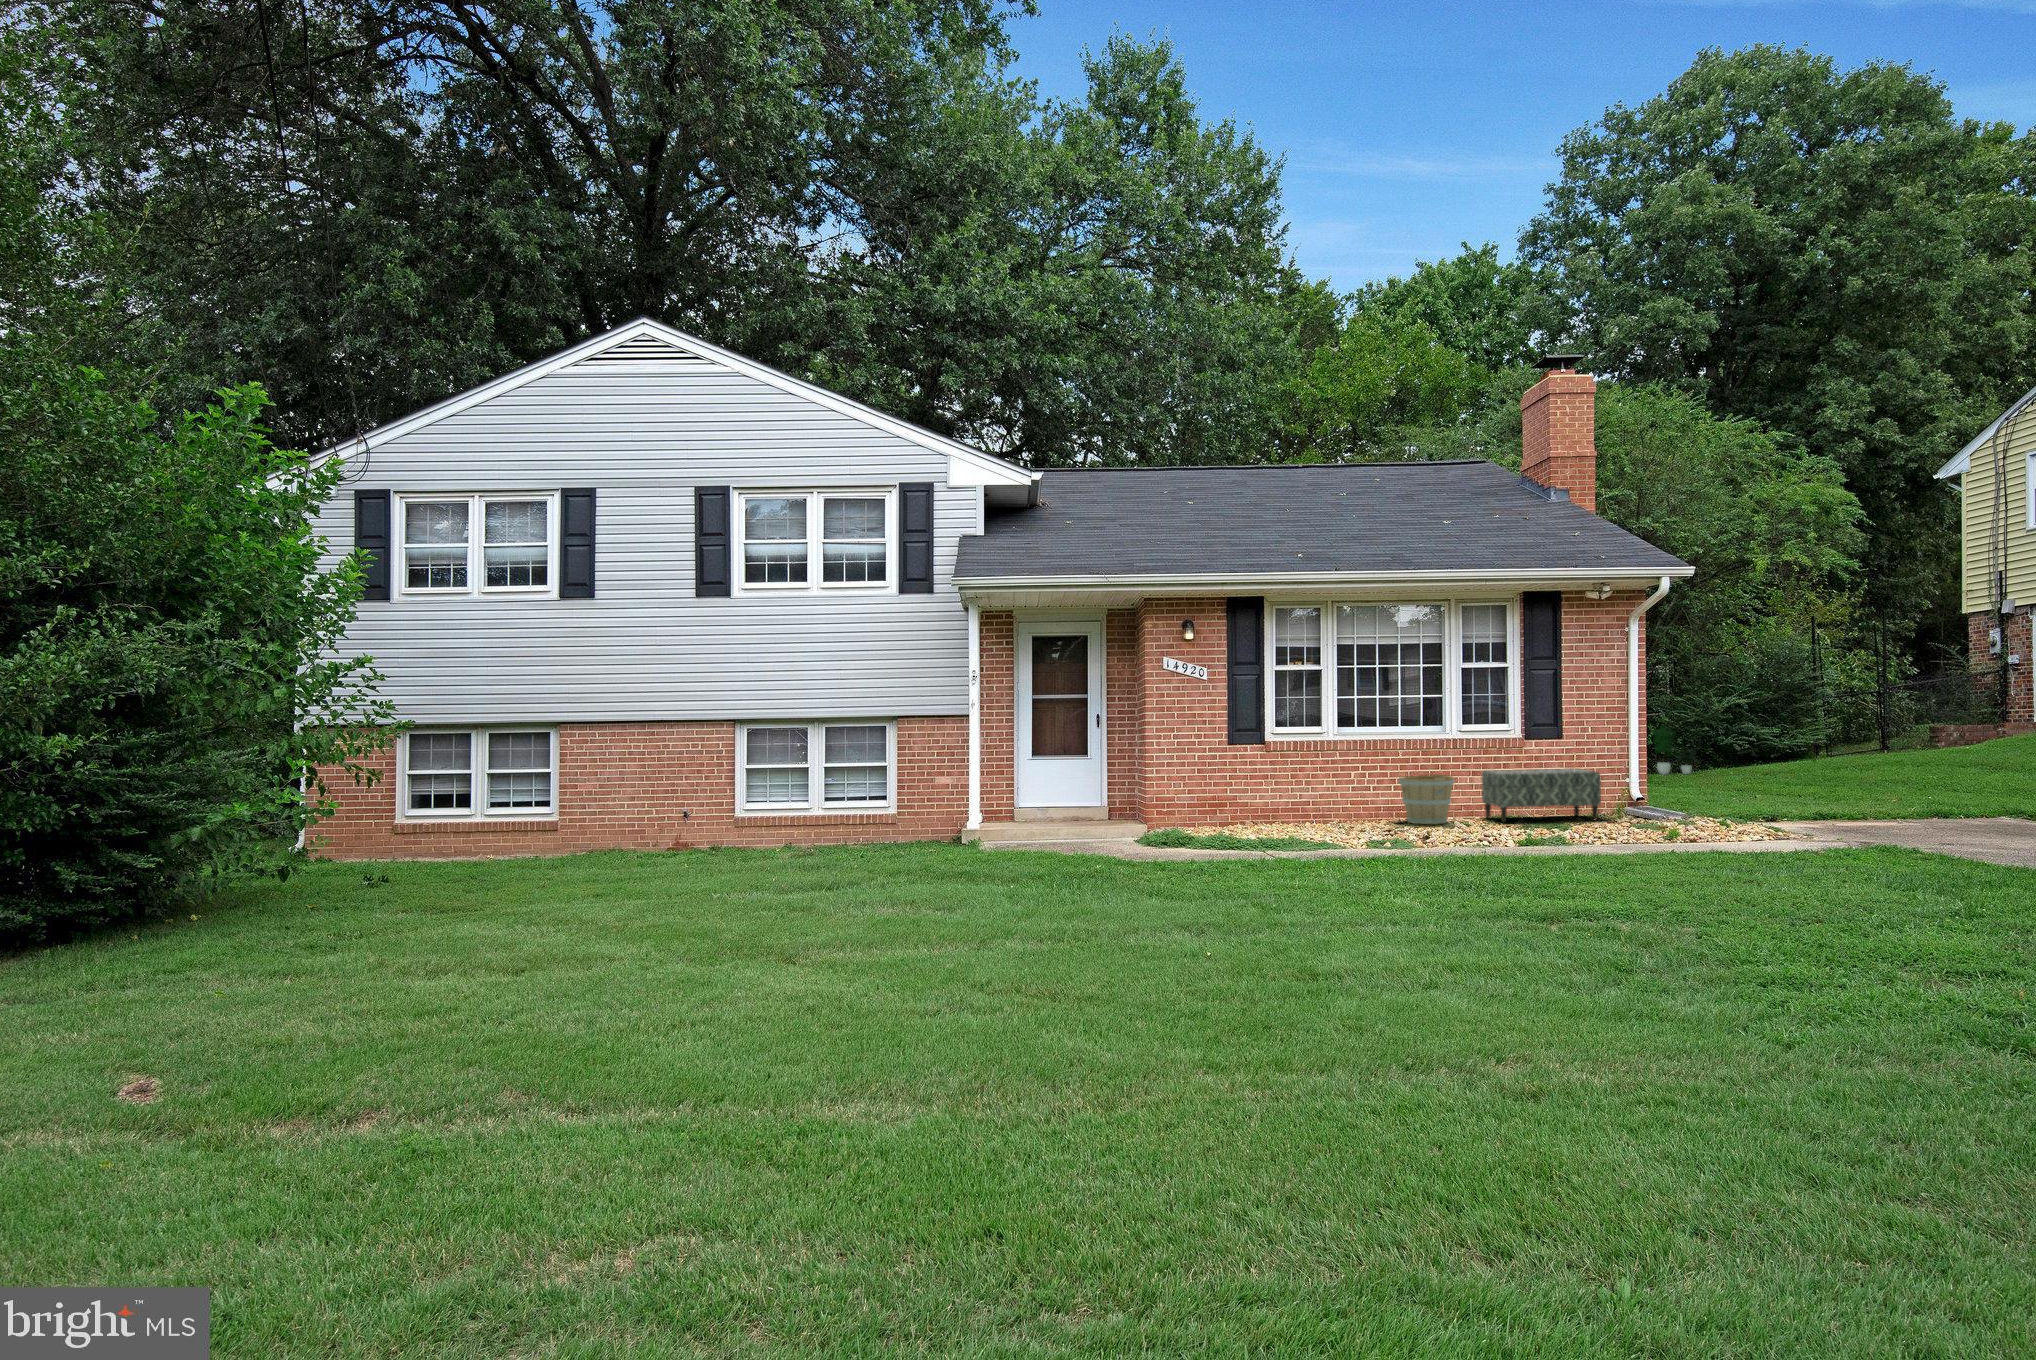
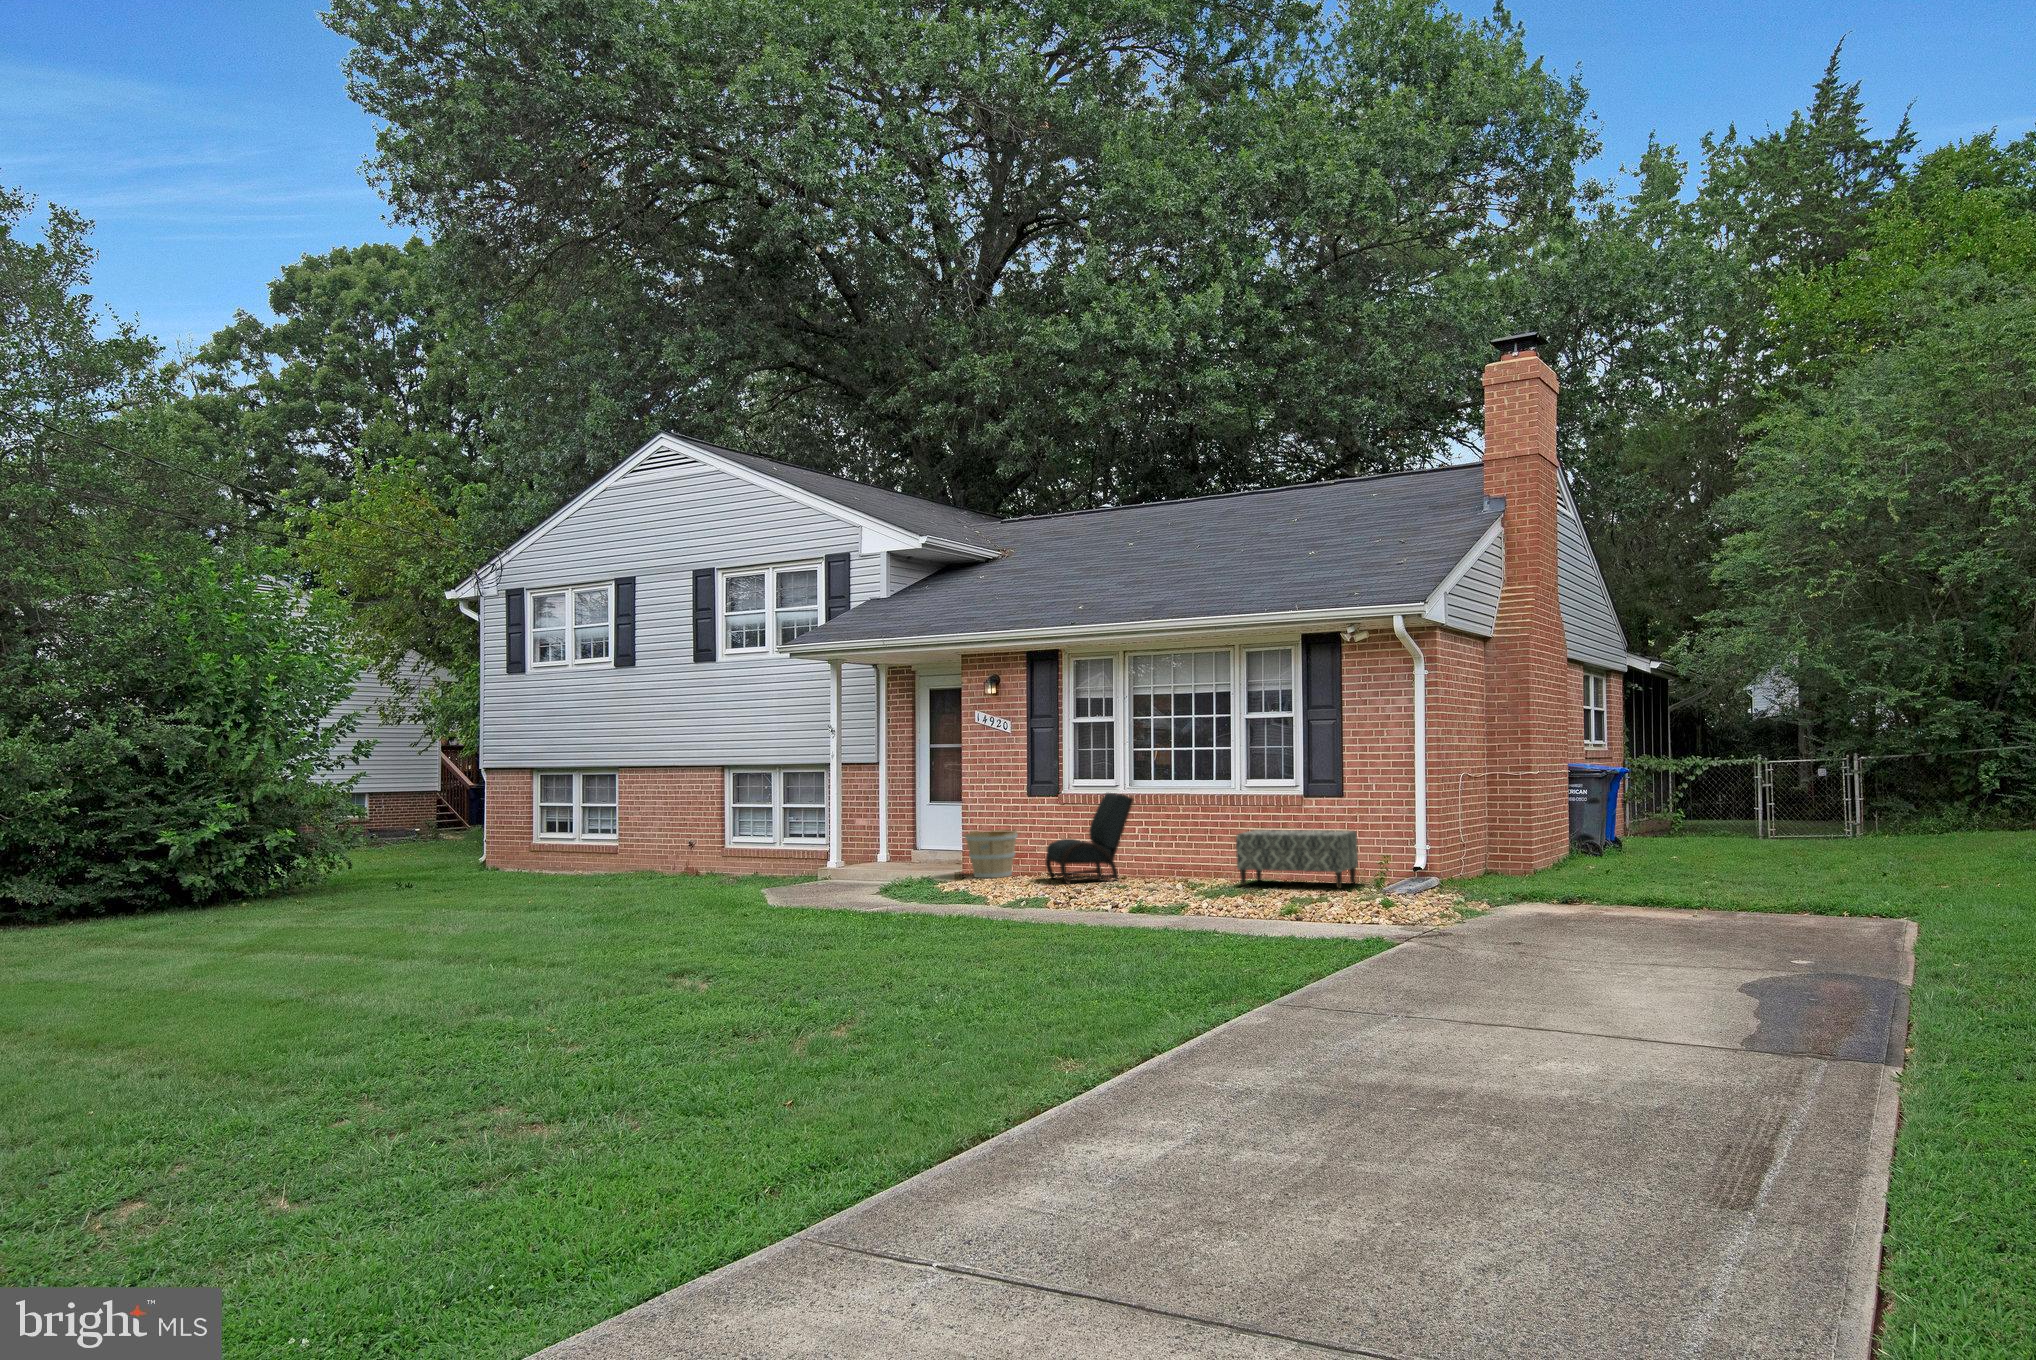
potted plant: present [1652,727,1695,775] -> none [1808,775,1876,842]
lounge chair: none [1285,739,1367,830] -> present [1045,793,1133,884]
wooden bucket: present [1399,774,1454,824] -> present [965,830,1018,878]

